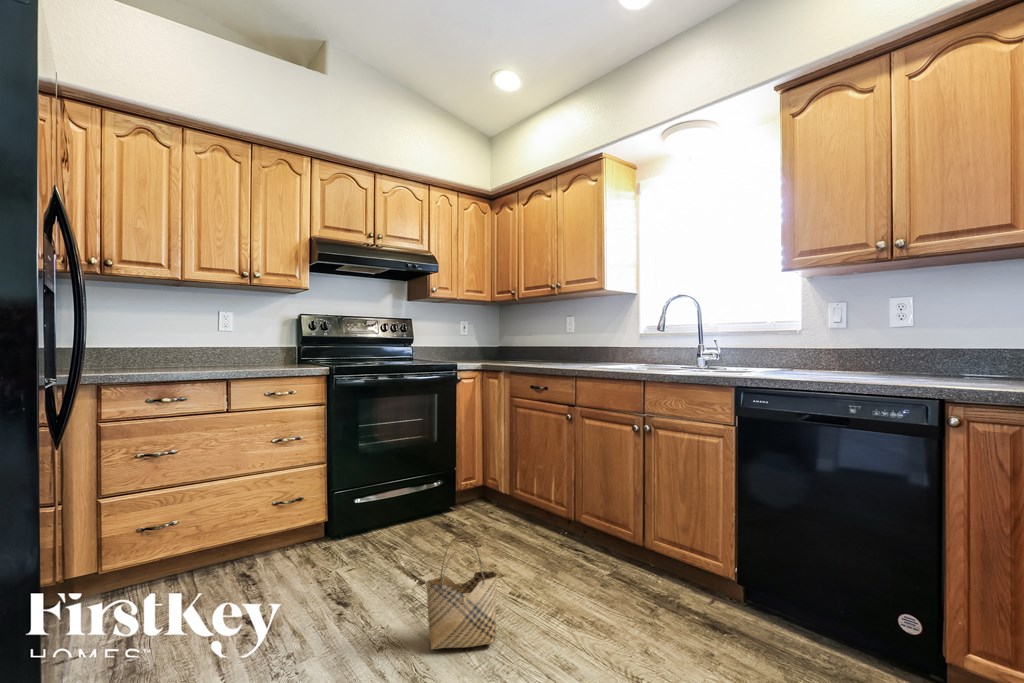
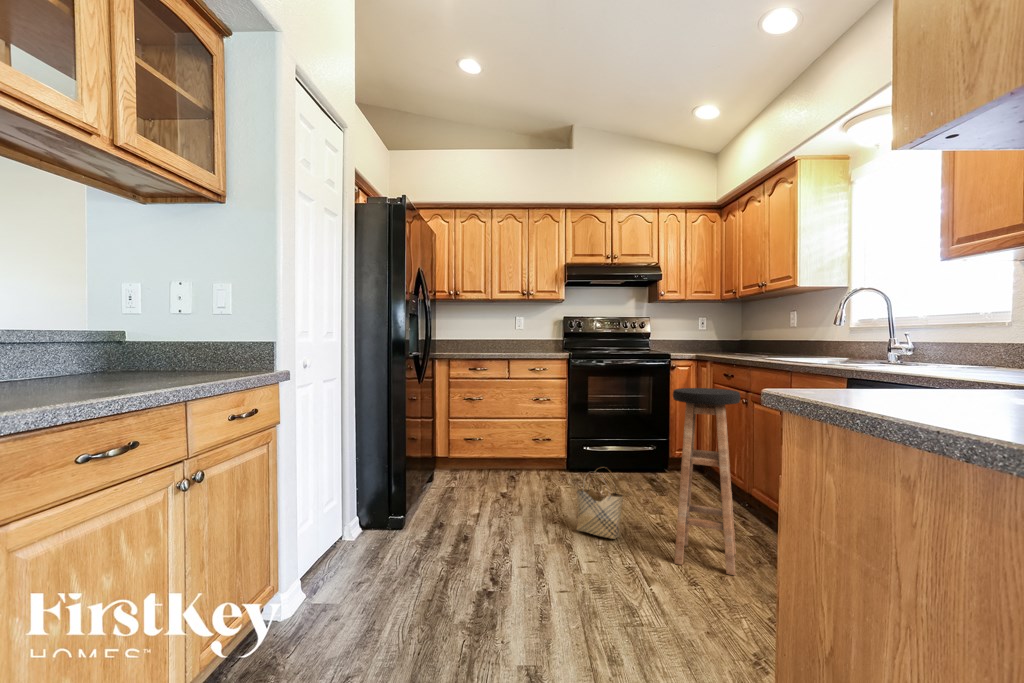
bar stool: none [562,406,655,652] -> present [673,388,740,575]

